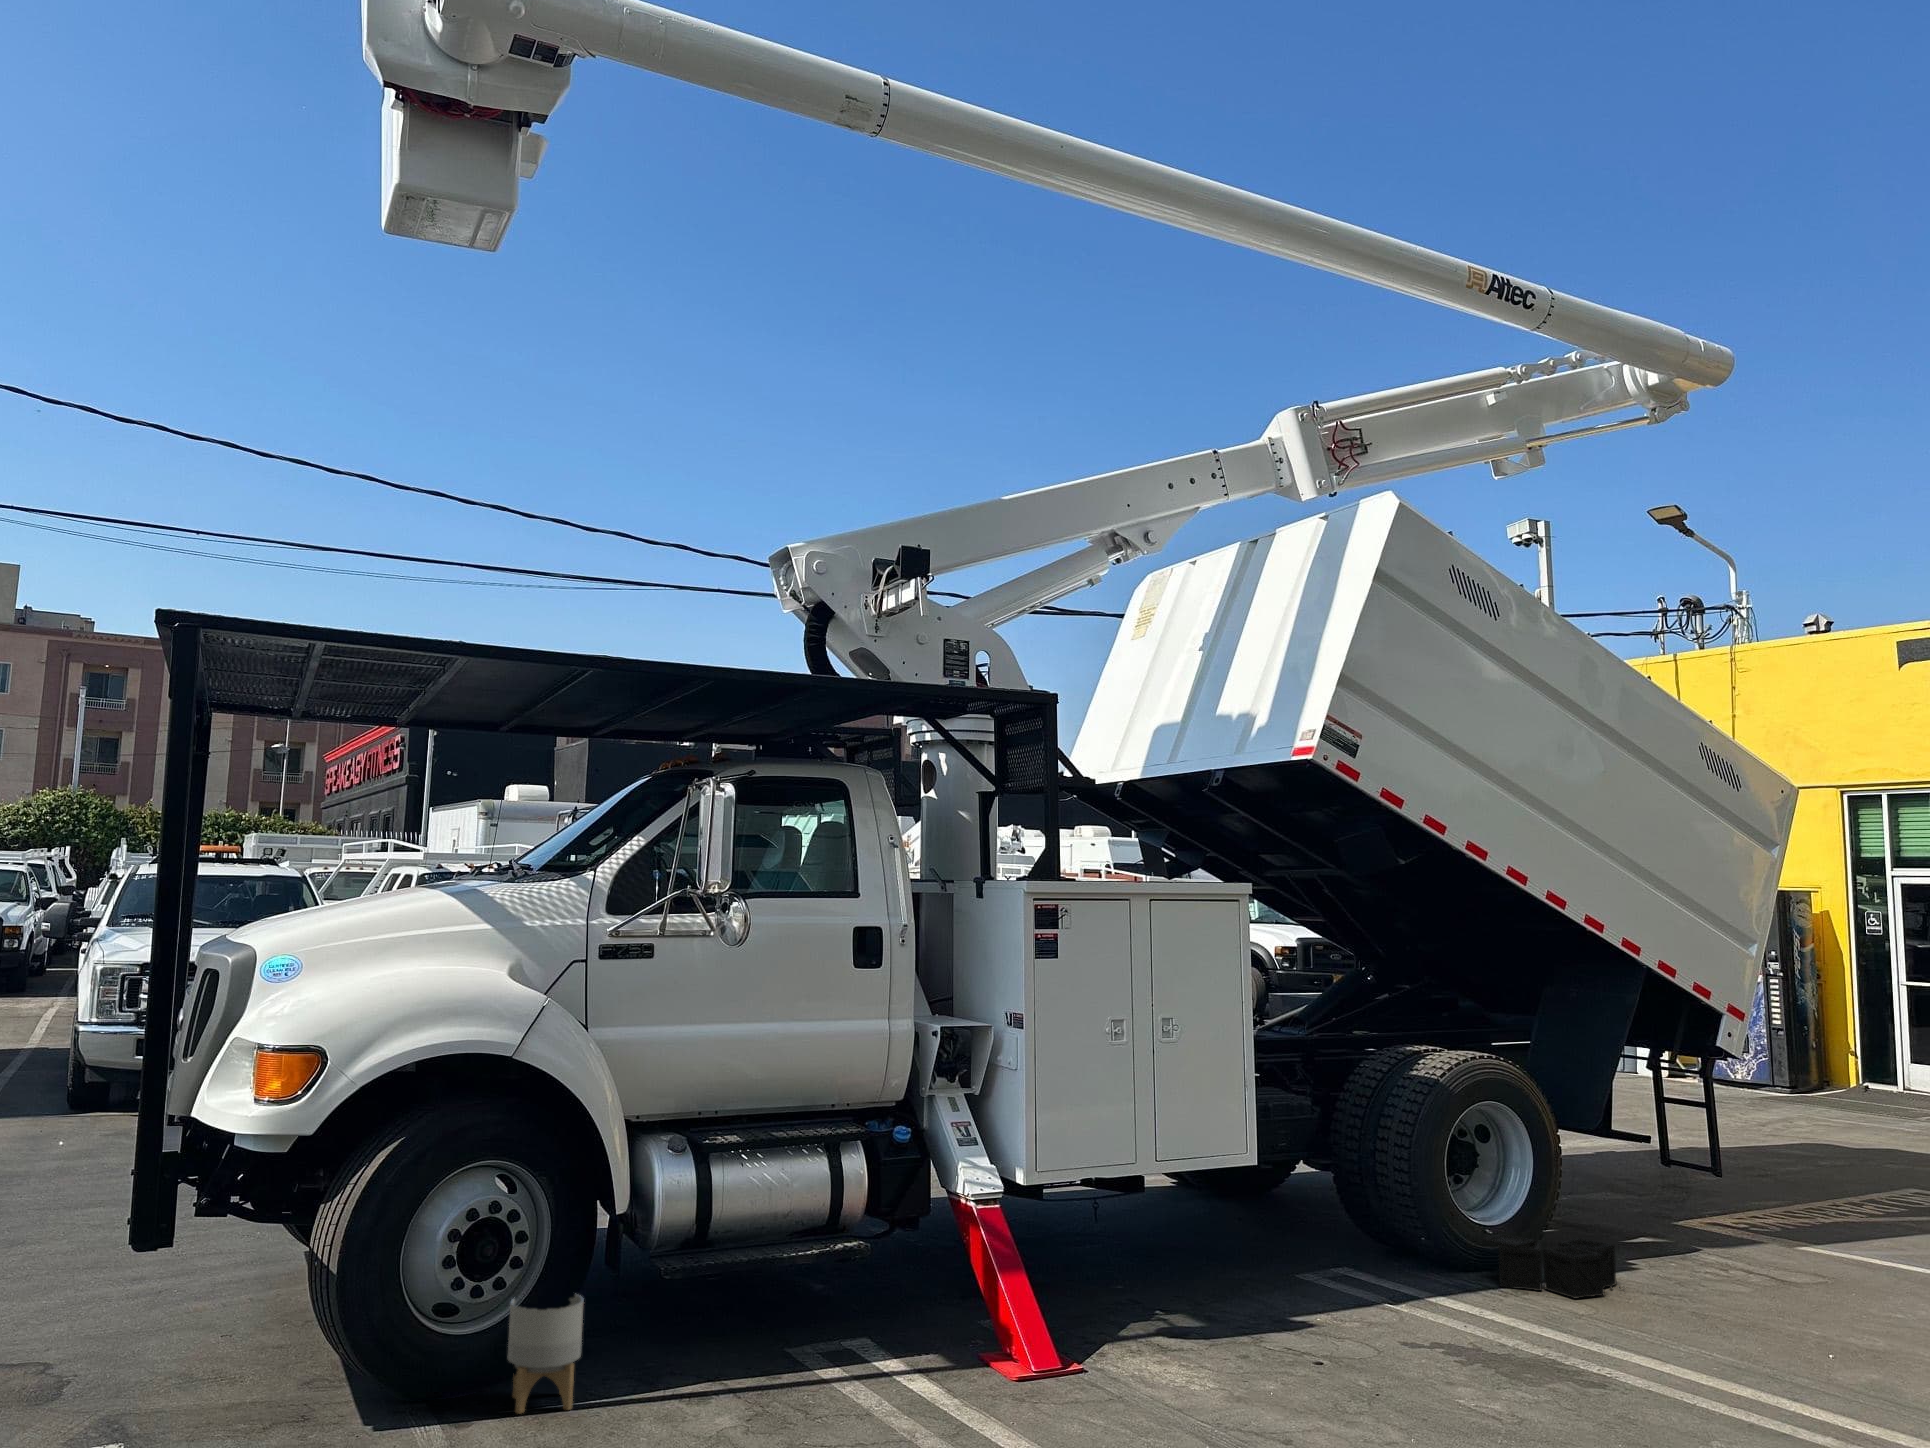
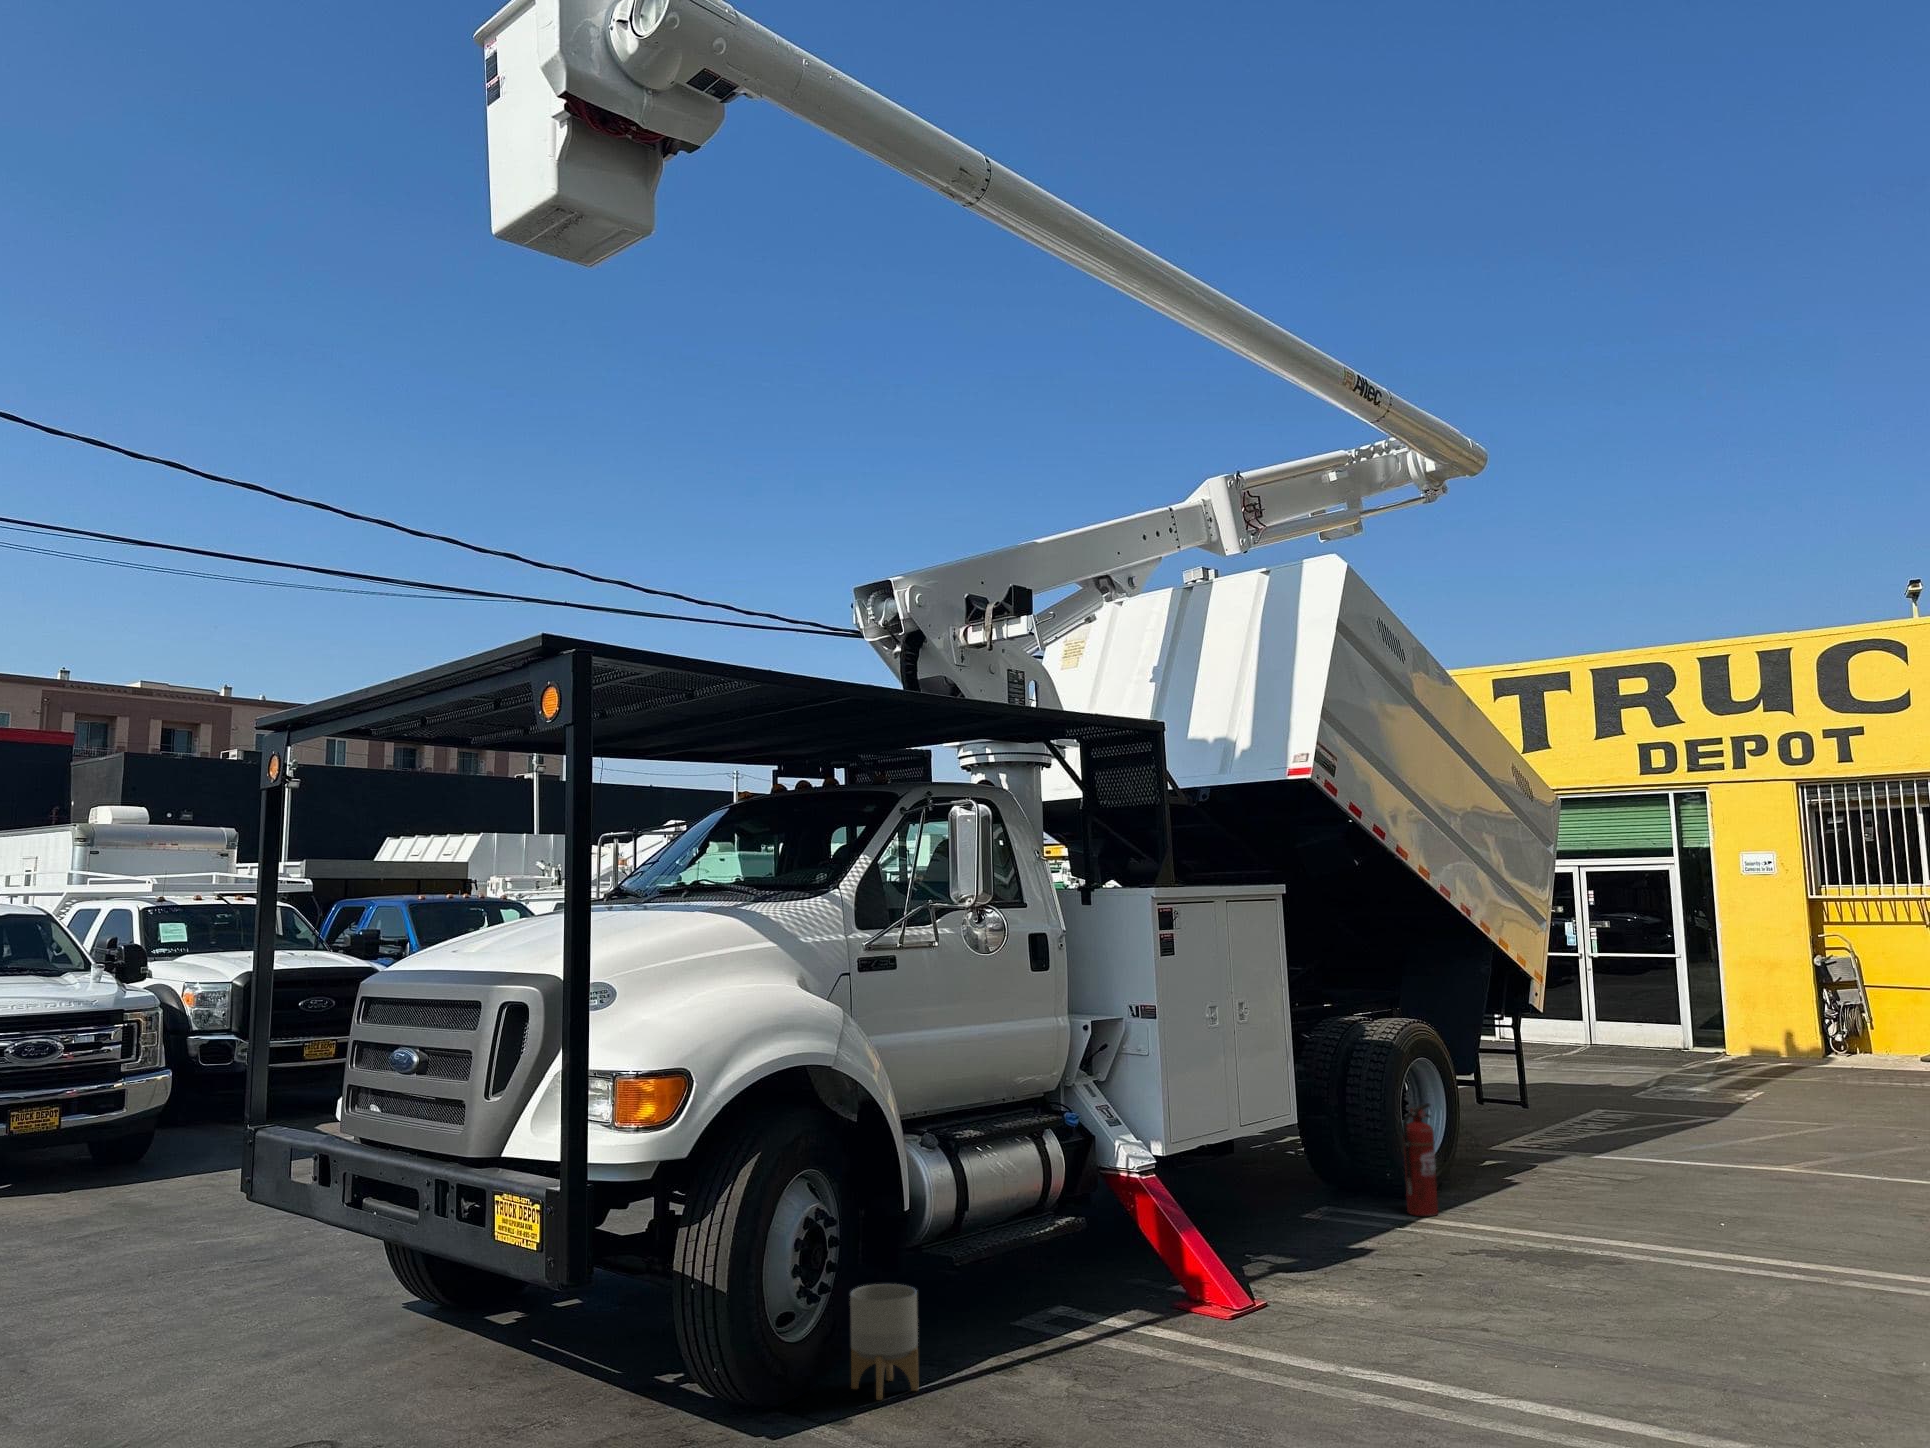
fire extinguisher: none [1424,1156,1470,1293] -> present [1403,1103,1438,1216]
storage bin: present [1481,1234,1616,1298] -> none [1433,1164,1541,1210]

